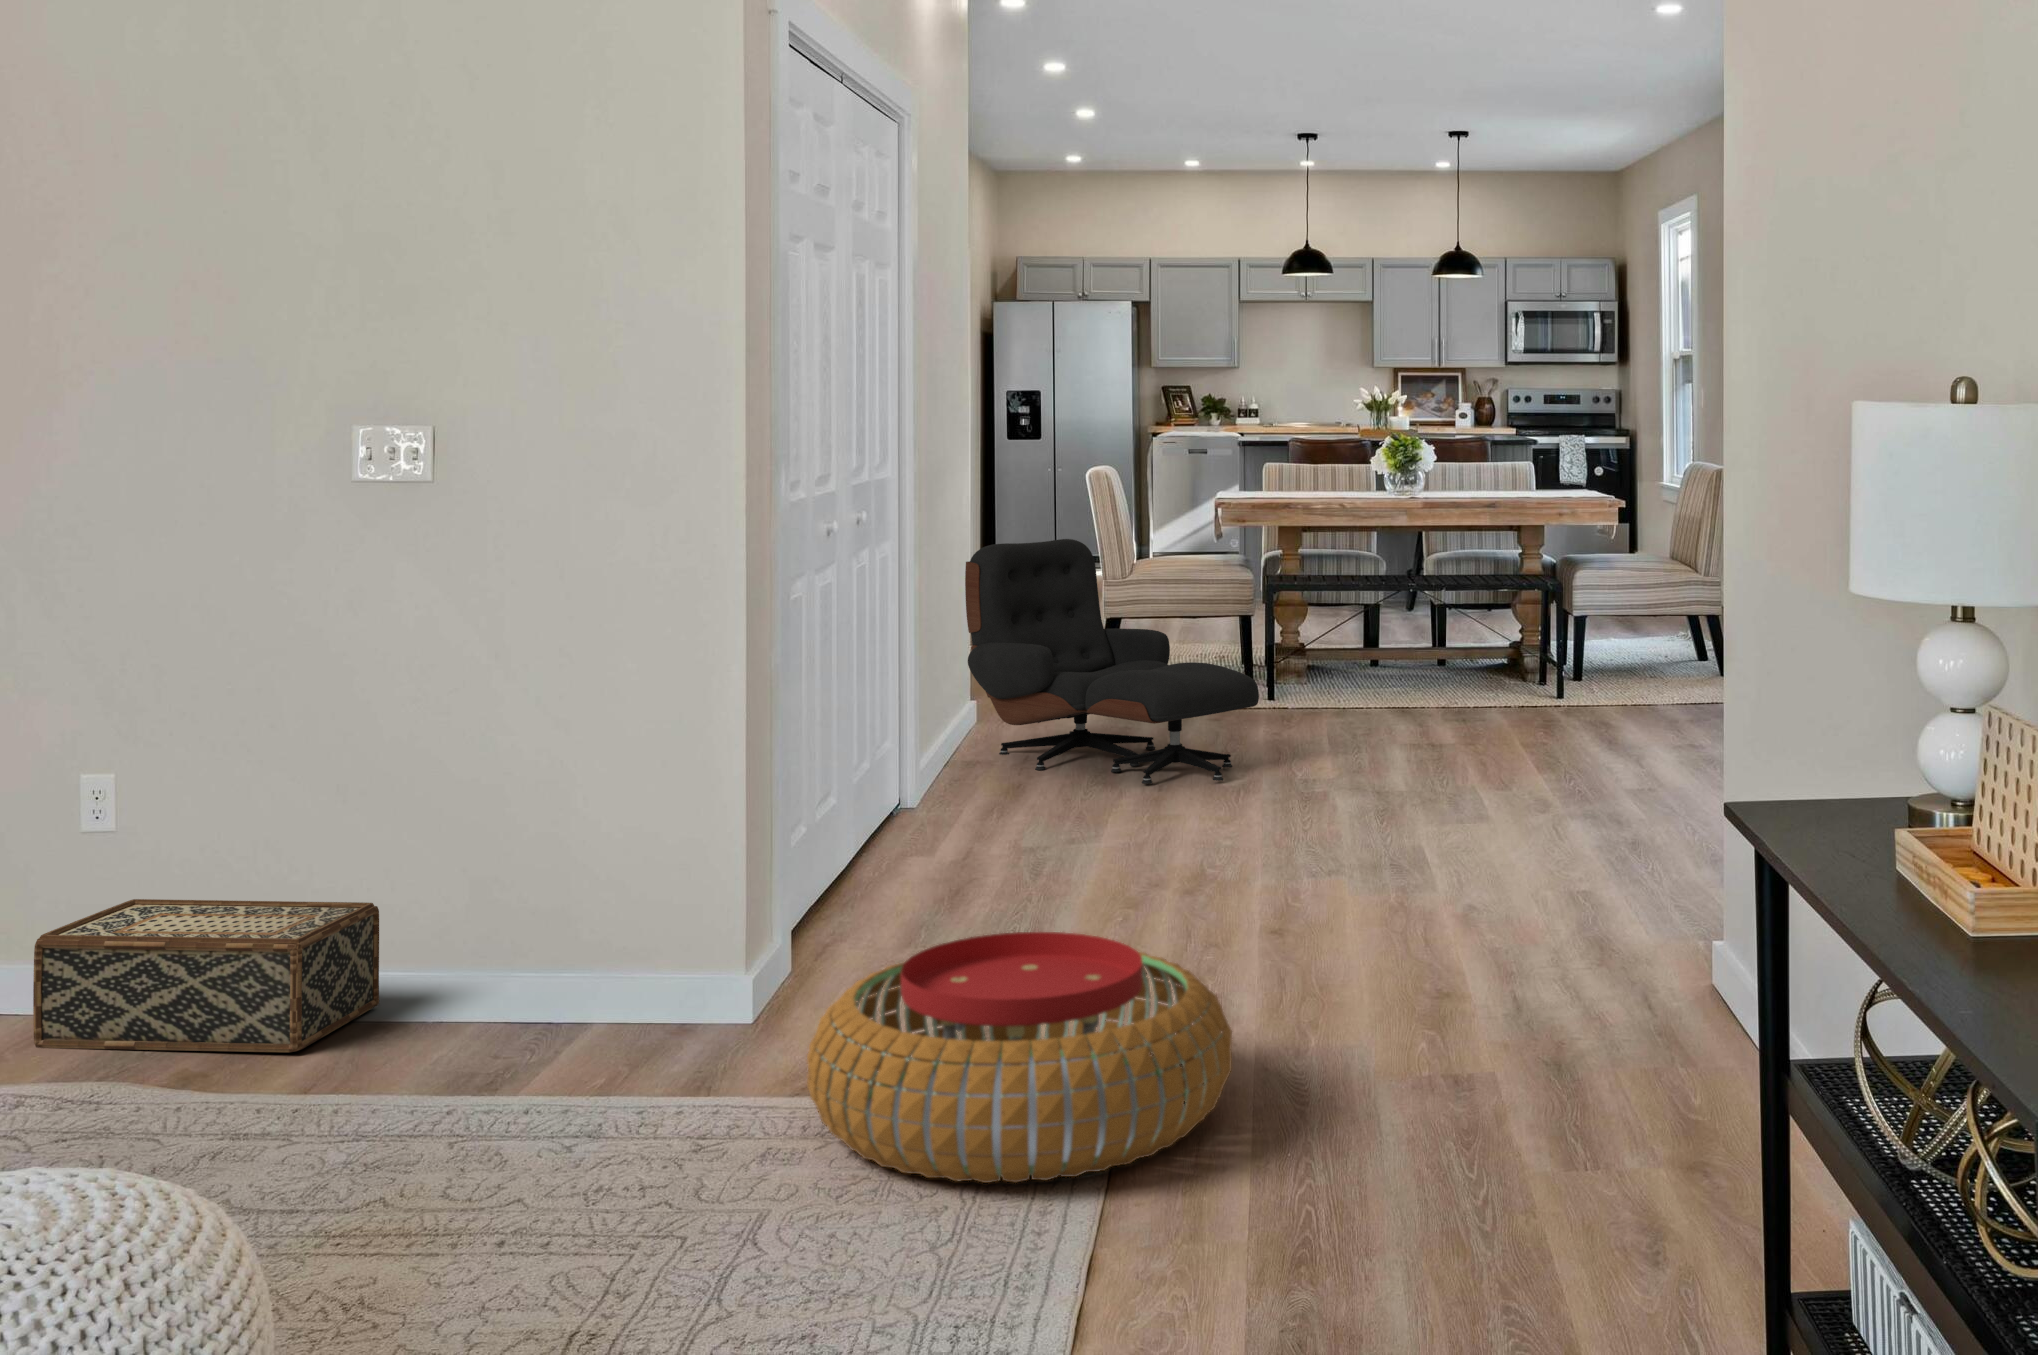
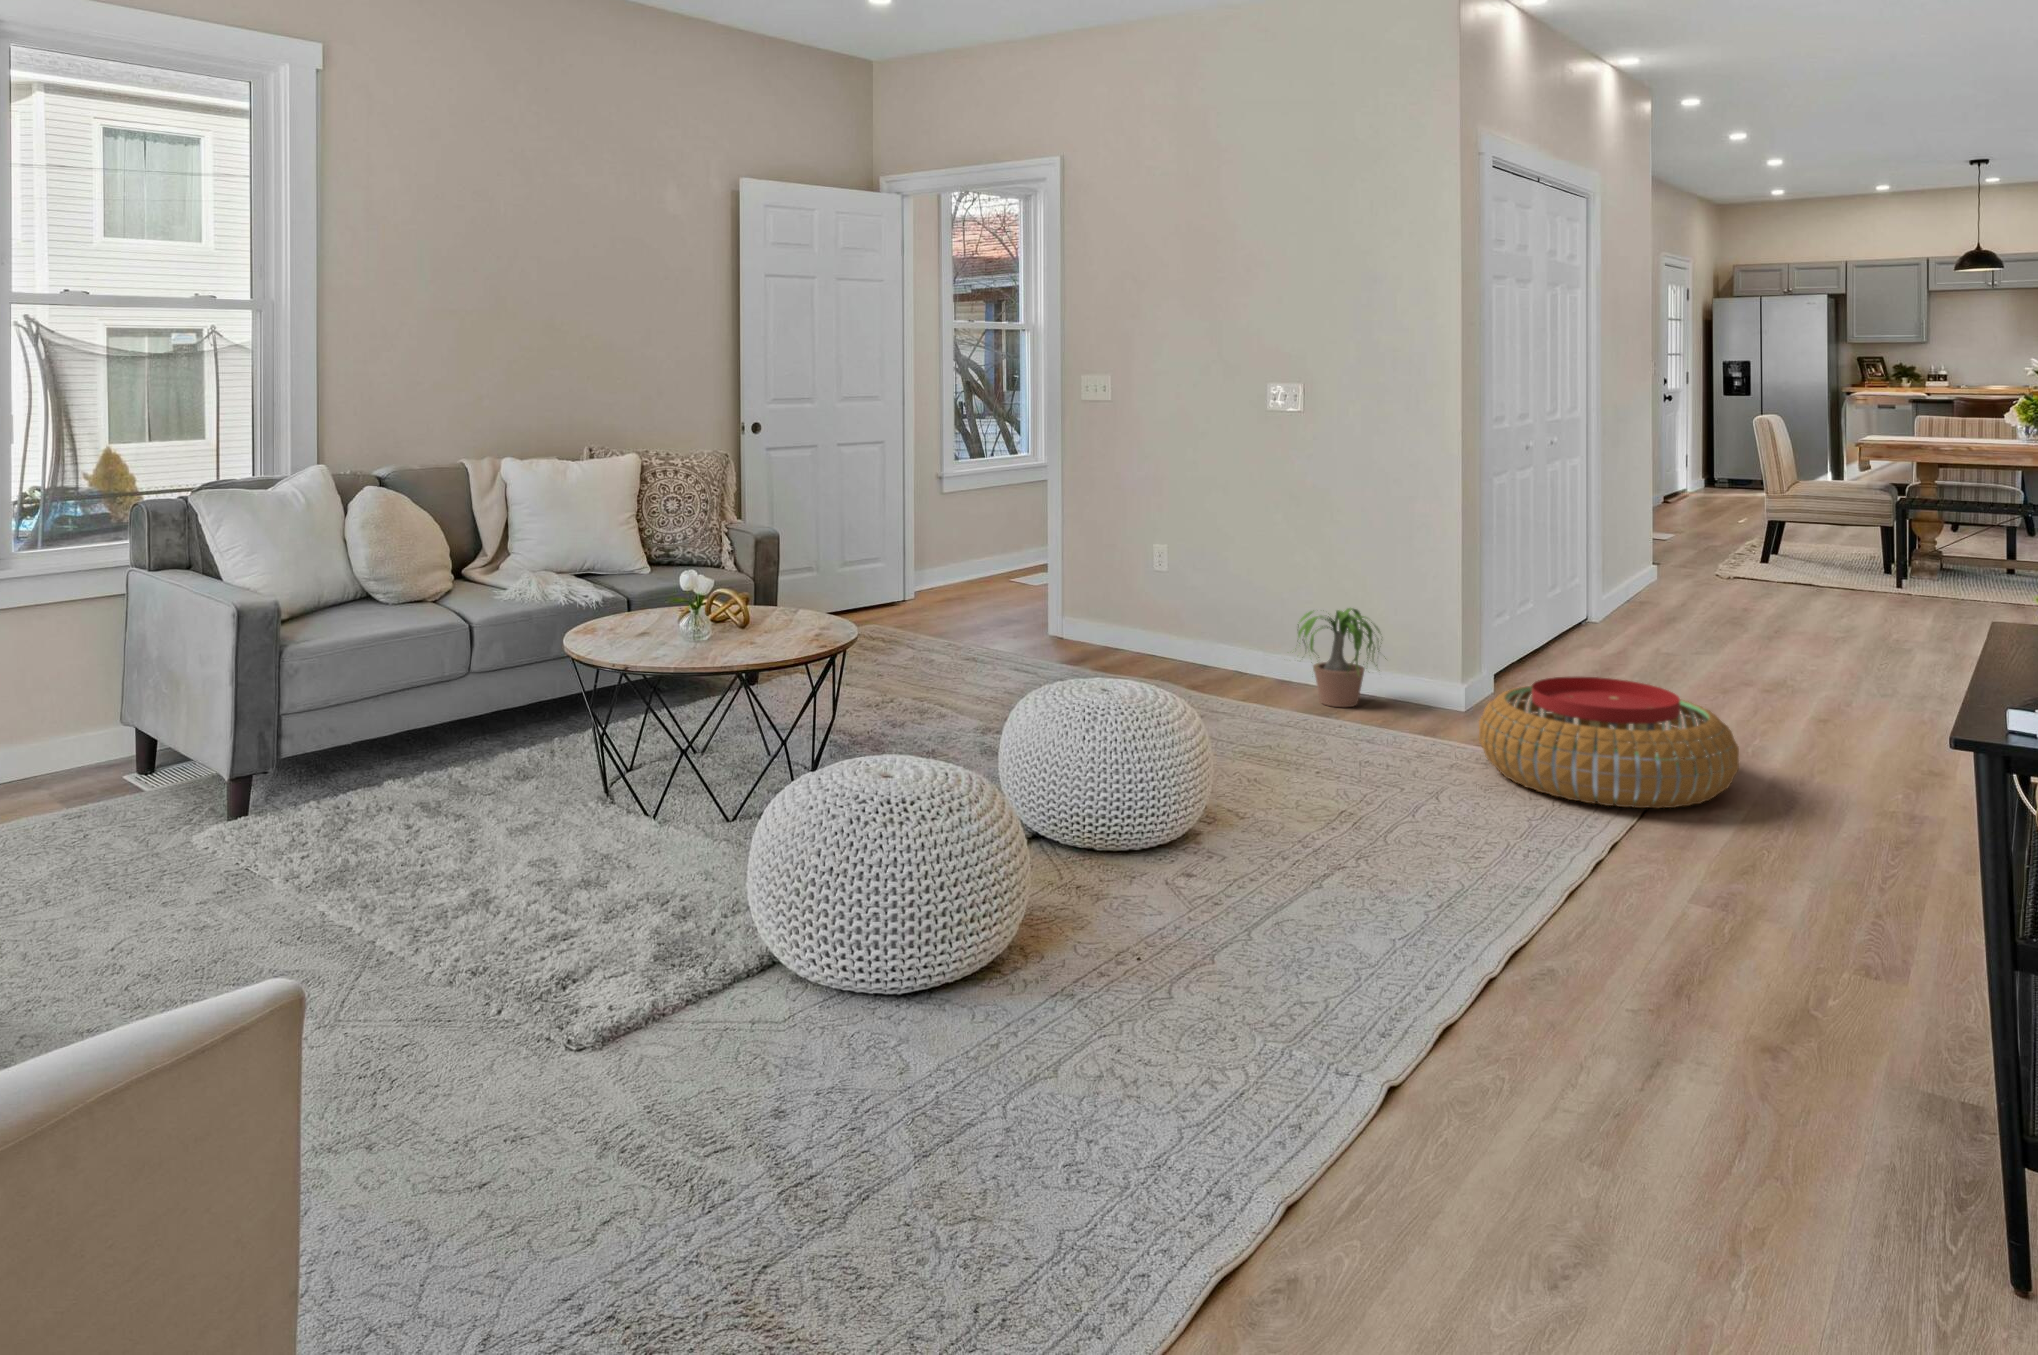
lounge chair: present [965,539,1259,784] -> none [1643,463,1863,634]
potted plant: none [393,859,633,1062] -> present [1298,608,1386,707]
woven basket: present [33,899,379,1052] -> none [1130,607,1277,686]

